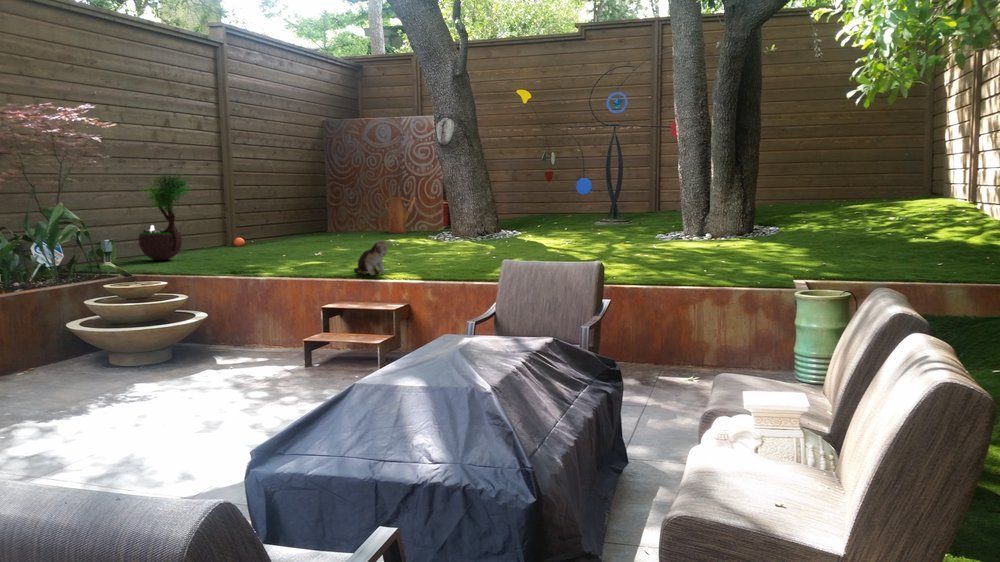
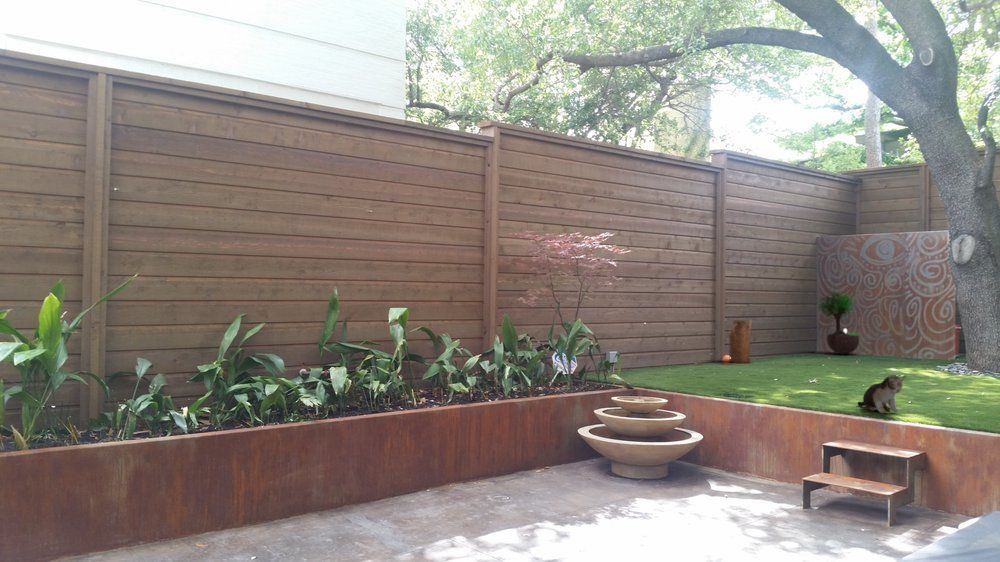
potted tree: present [139,171,191,260] -> present [819,292,859,354]
watering can: present [385,197,416,233] -> present [729,319,752,363]

